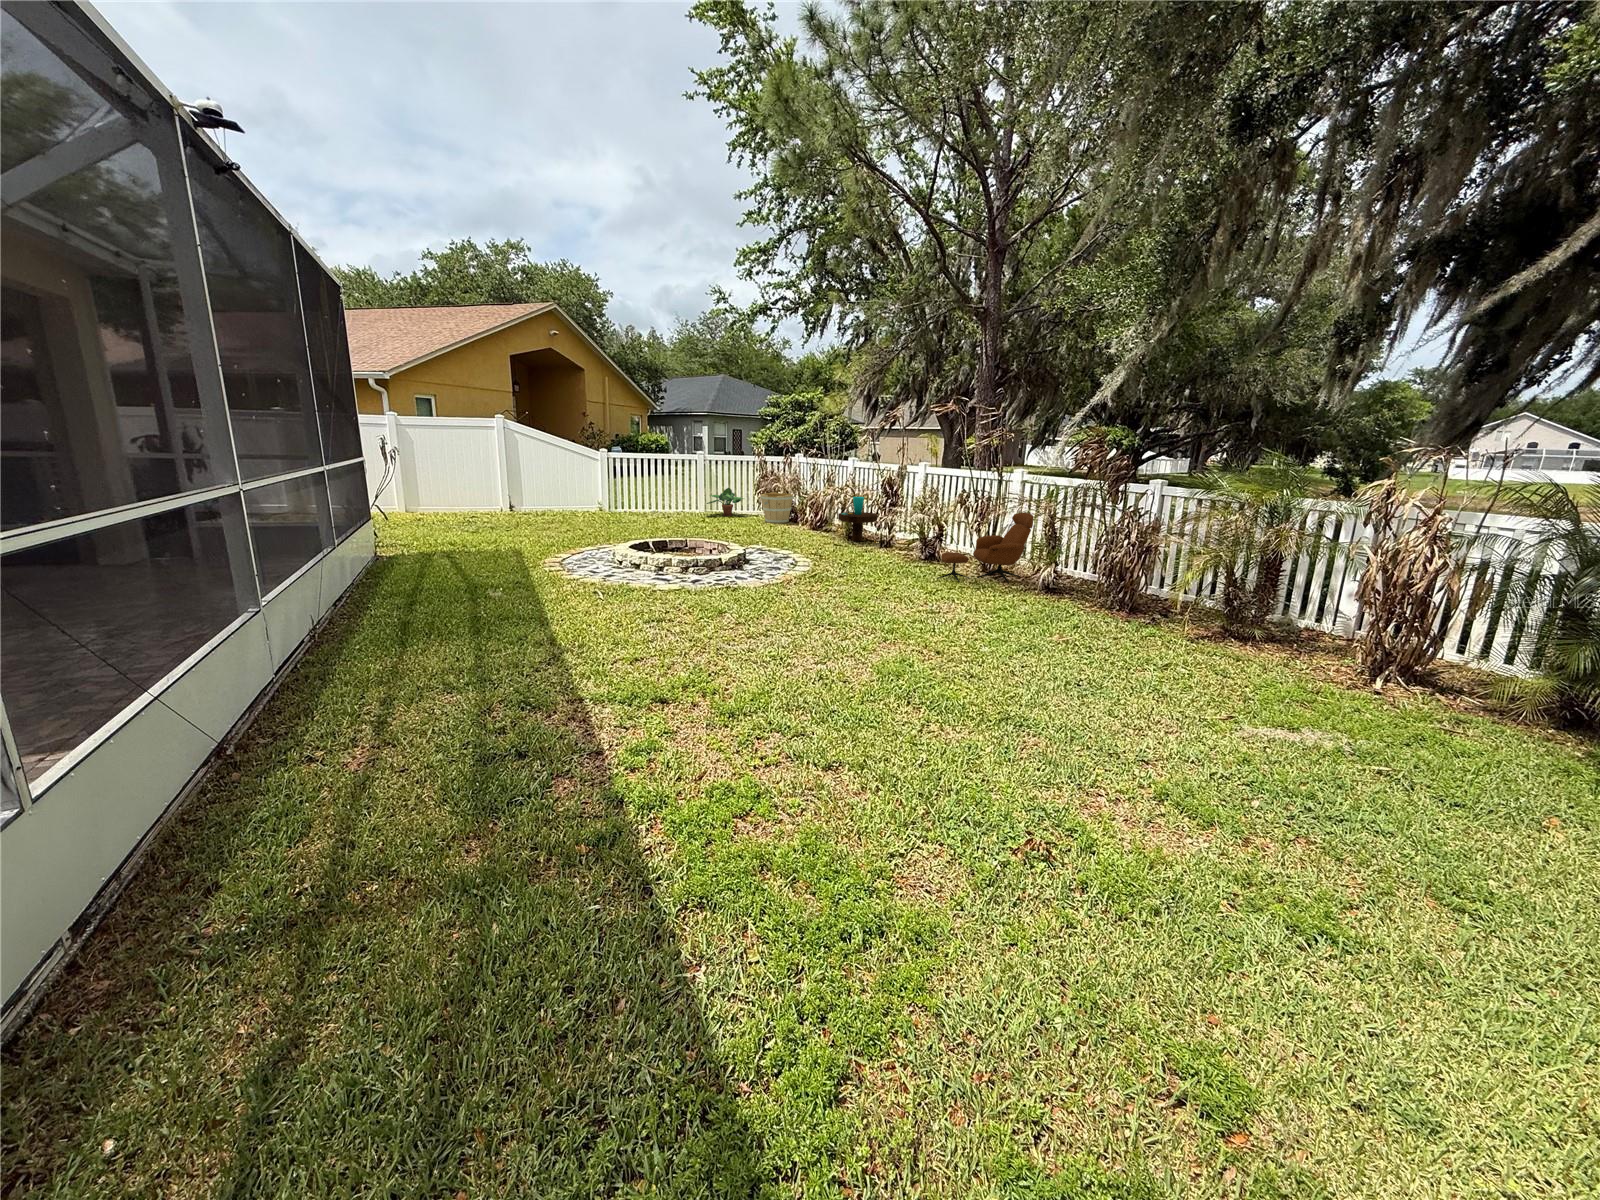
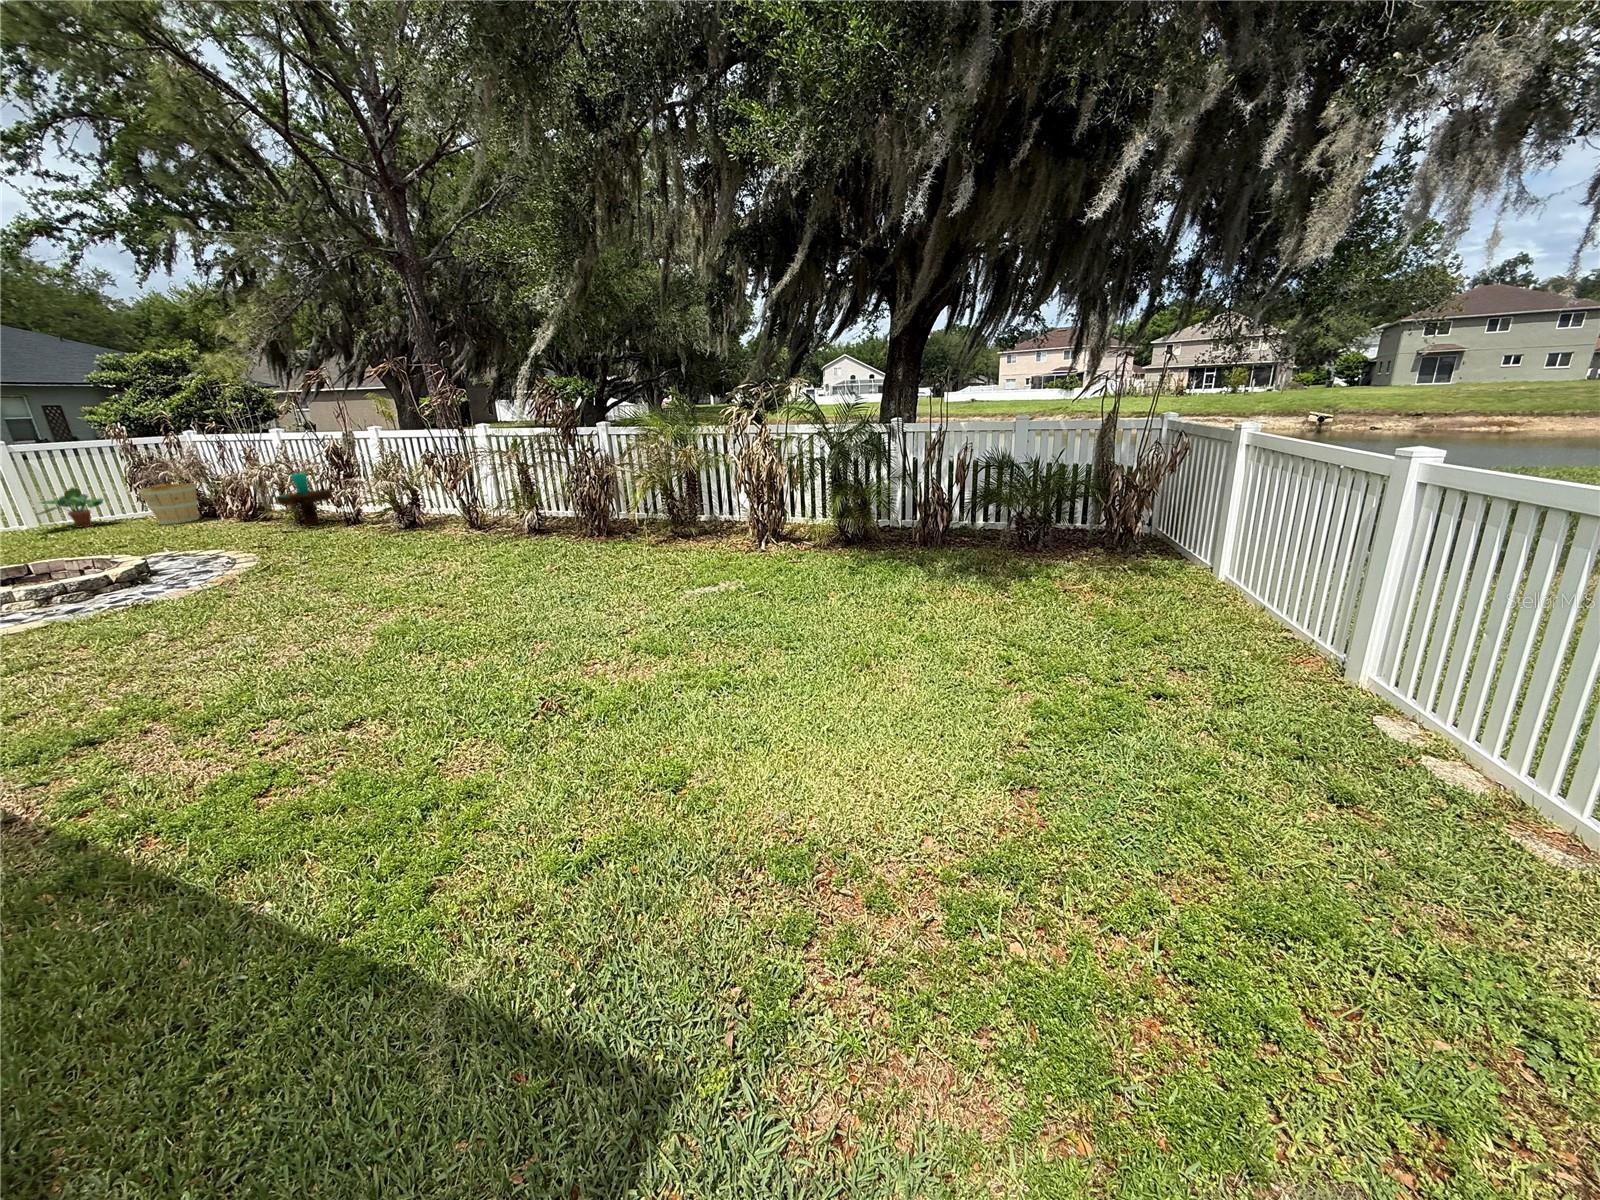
lounge chair: present [937,513,1033,583] -> none [421,465,510,544]

